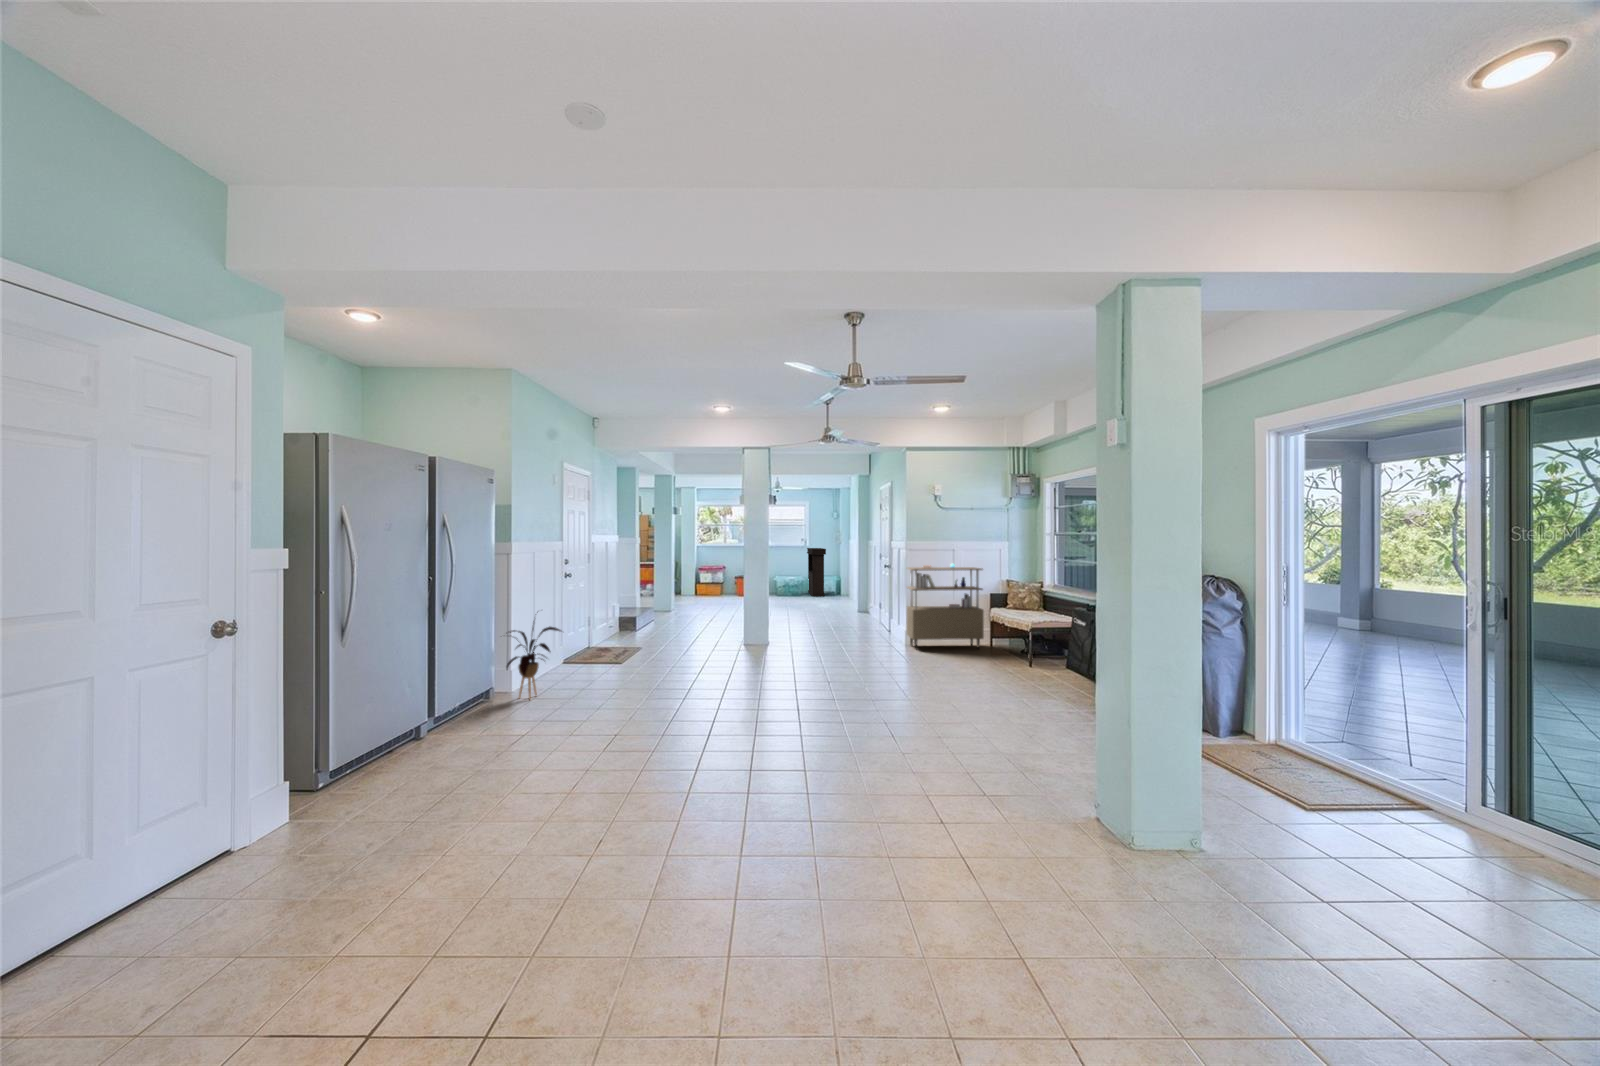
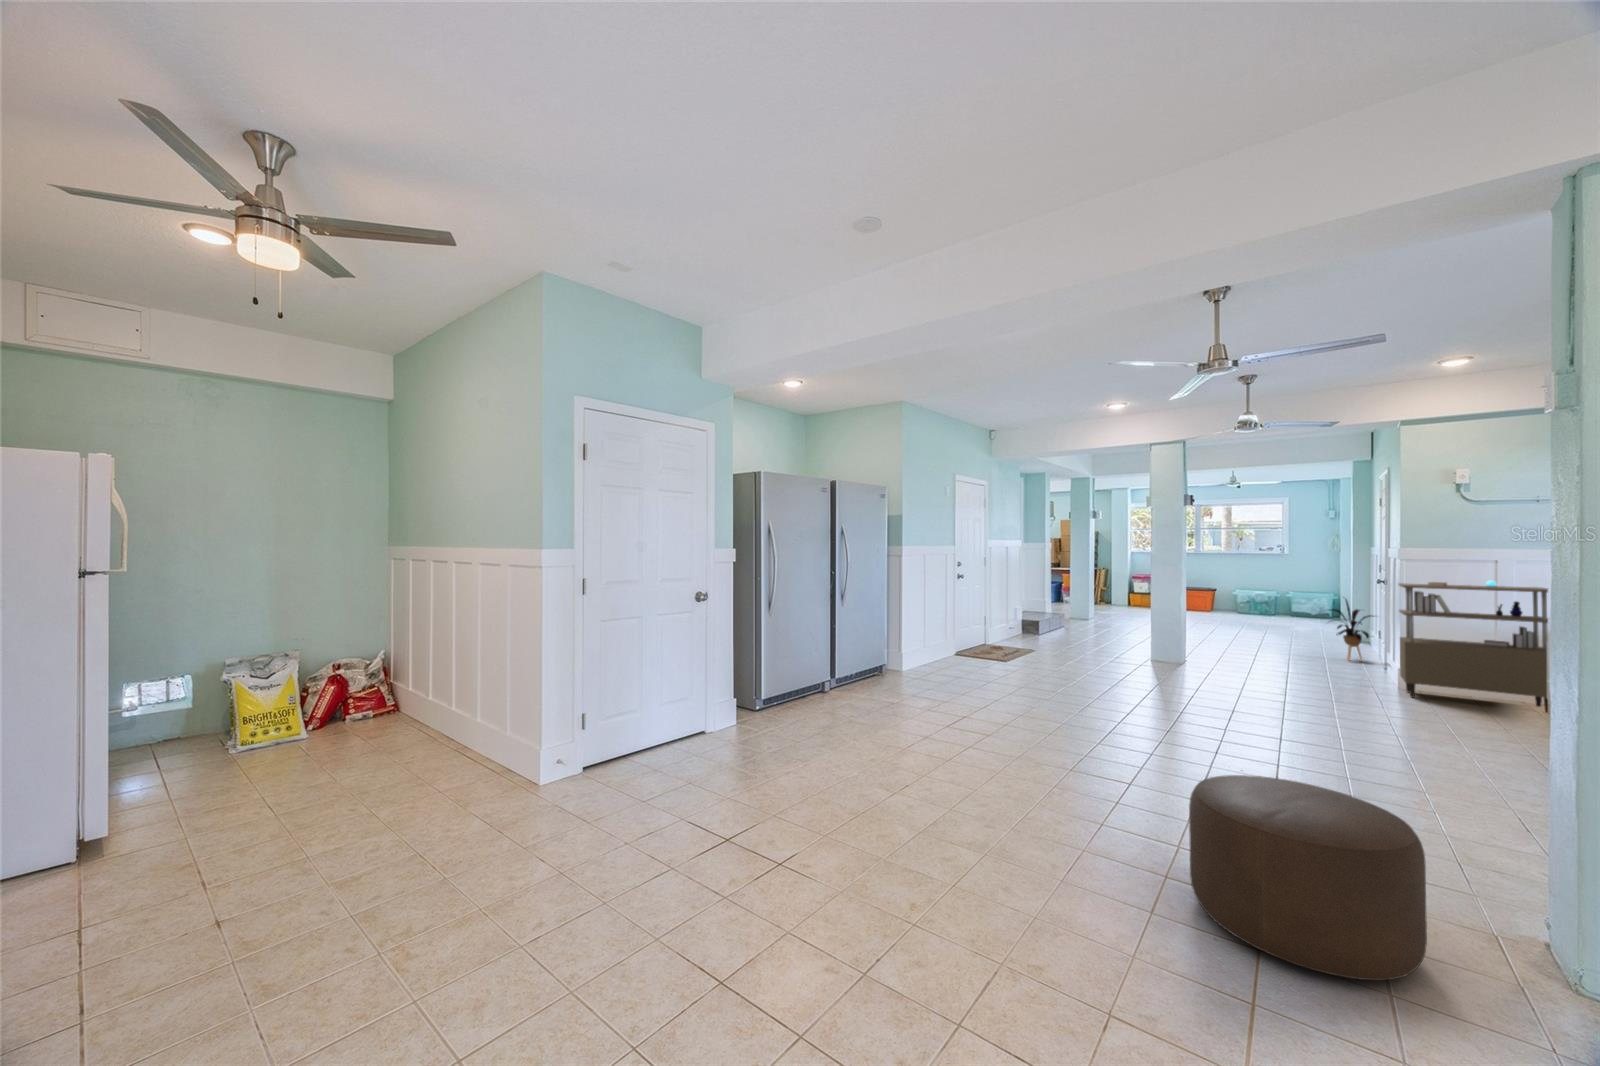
console table: present [807,548,826,597] -> none [1286,557,1314,619]
house plant: present [507,621,561,699] -> present [1332,599,1374,661]
ottoman: none [918,738,1078,896] -> present [1189,775,1427,980]

